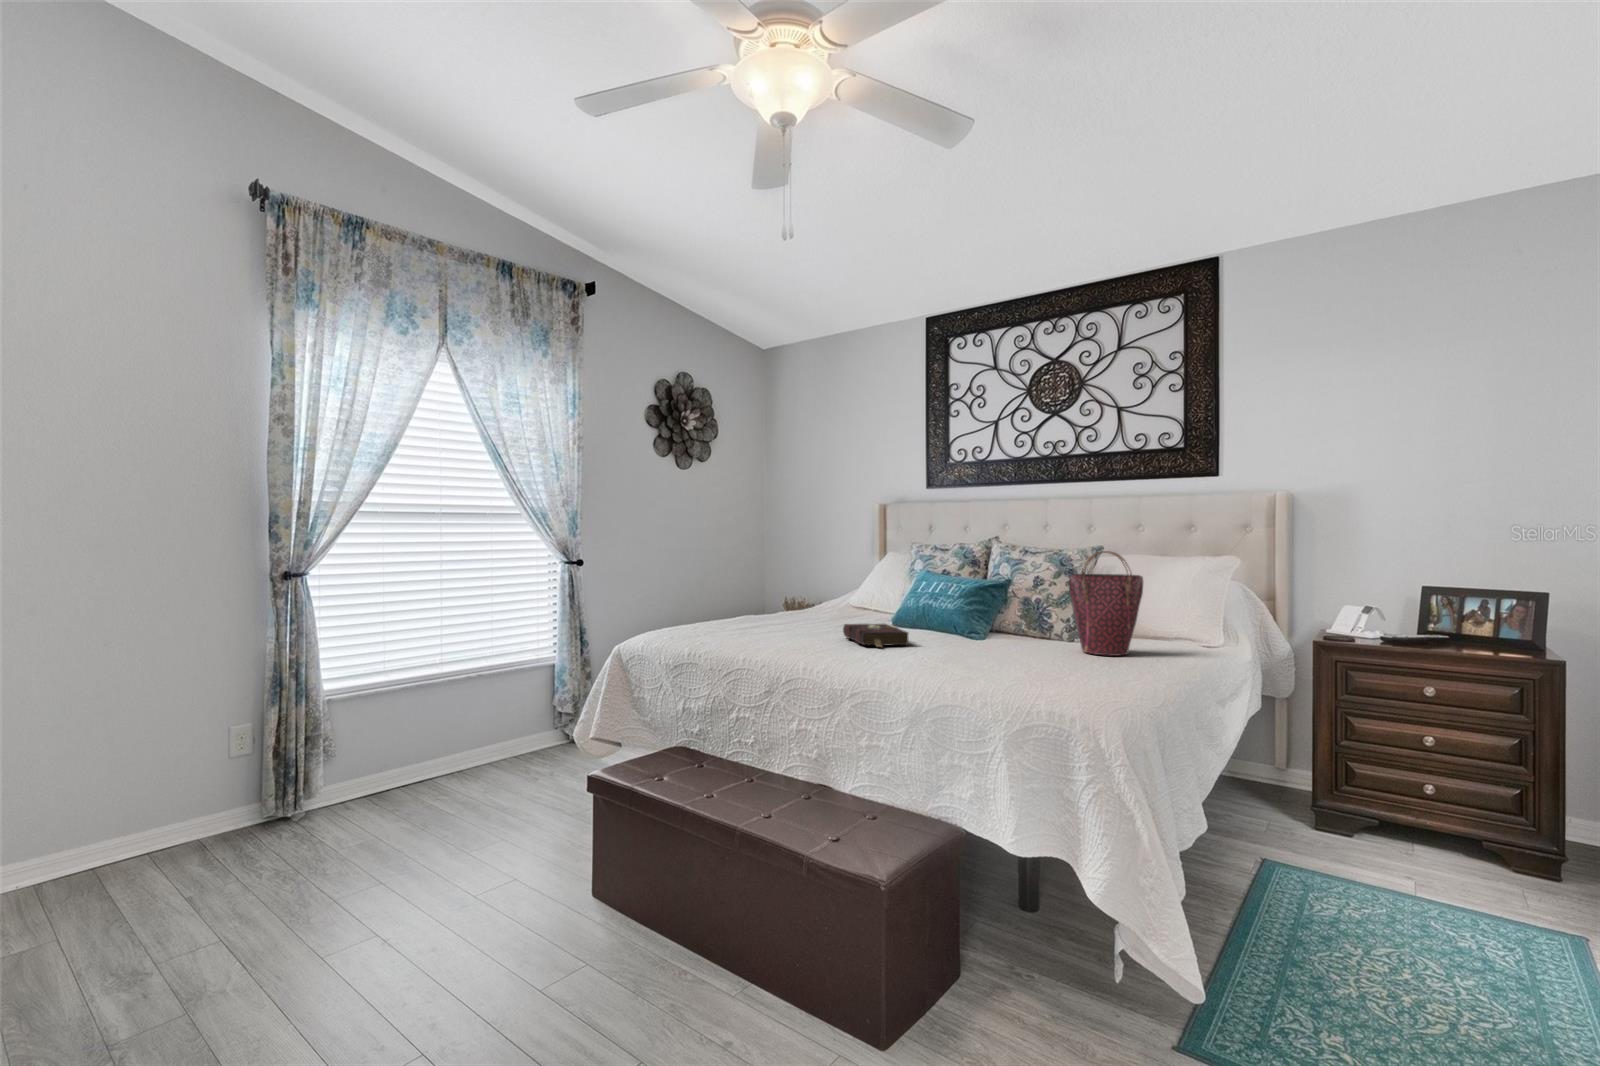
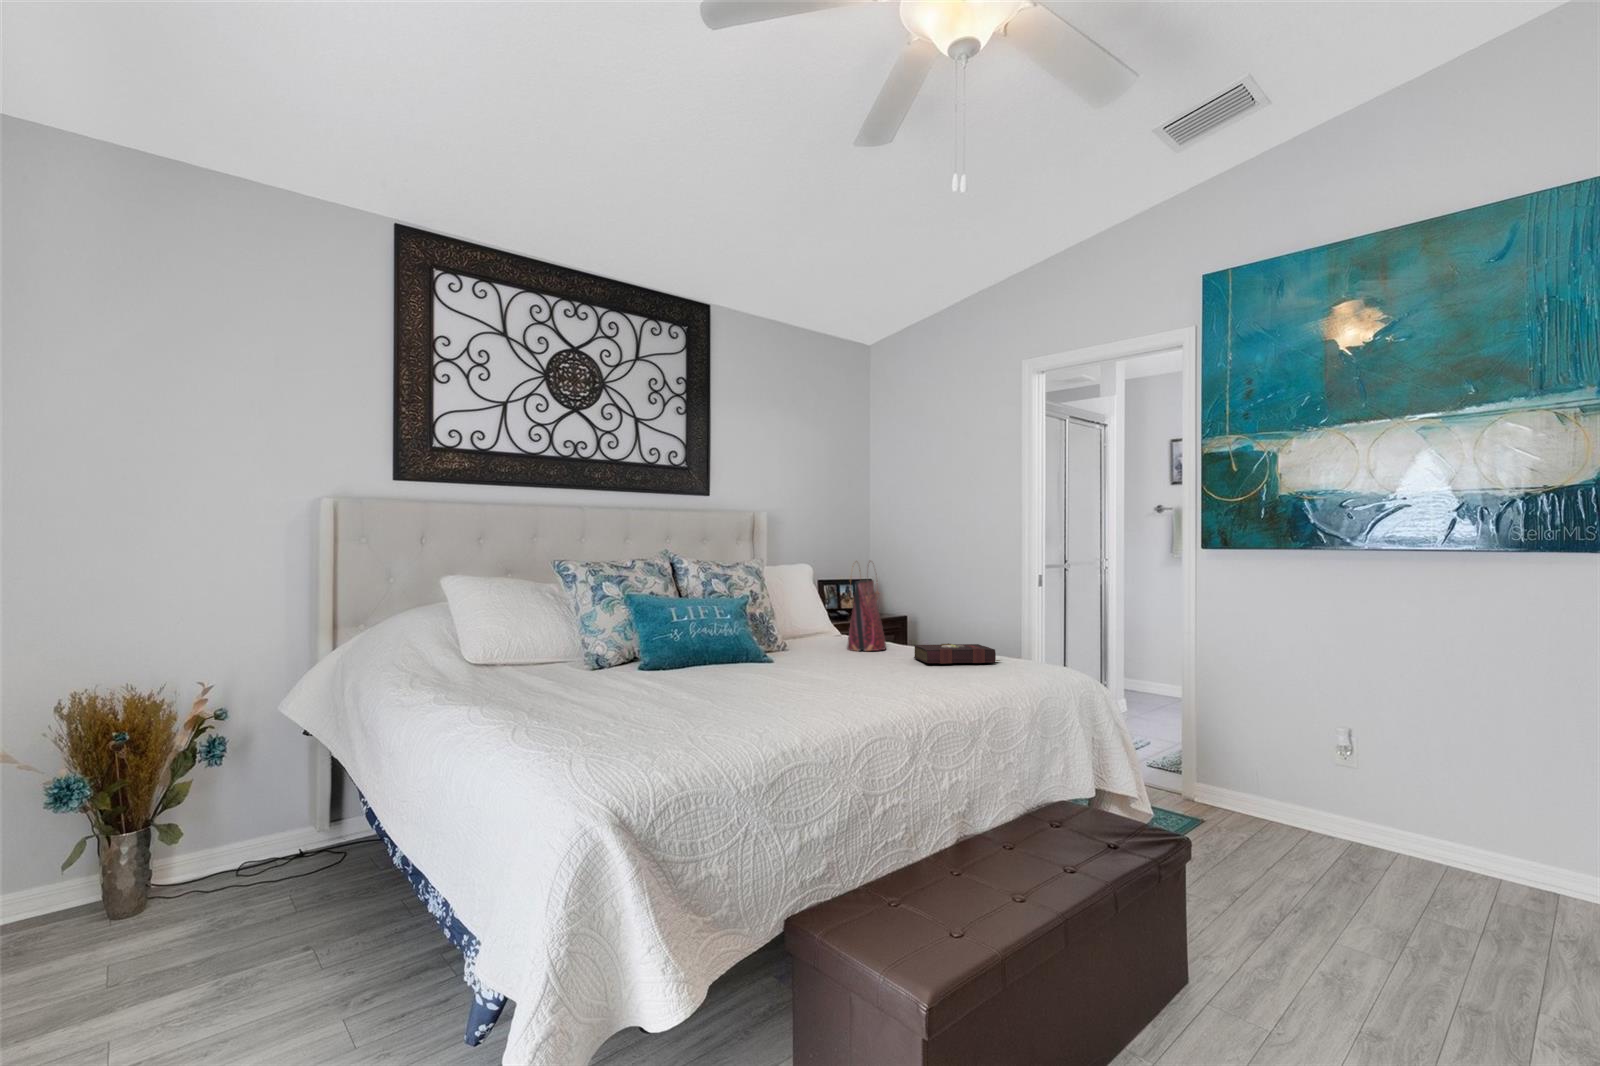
book: present [843,624,908,647] -> present [914,643,1000,663]

